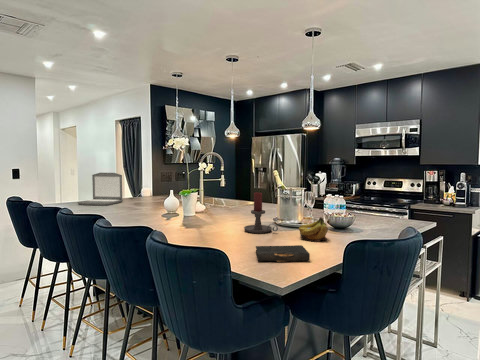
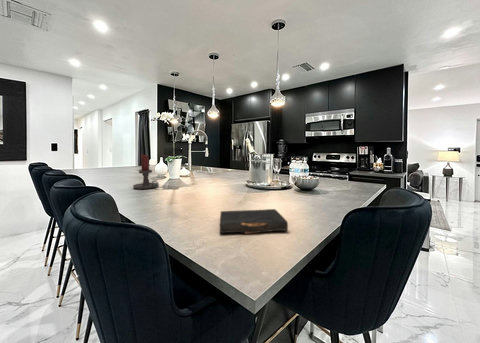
laptop: present [78,173,123,205] -> none [82,148,124,174]
candle holder: present [244,192,278,233] -> present [133,155,159,189]
fruit: present [298,217,328,242] -> none [269,178,300,204]

